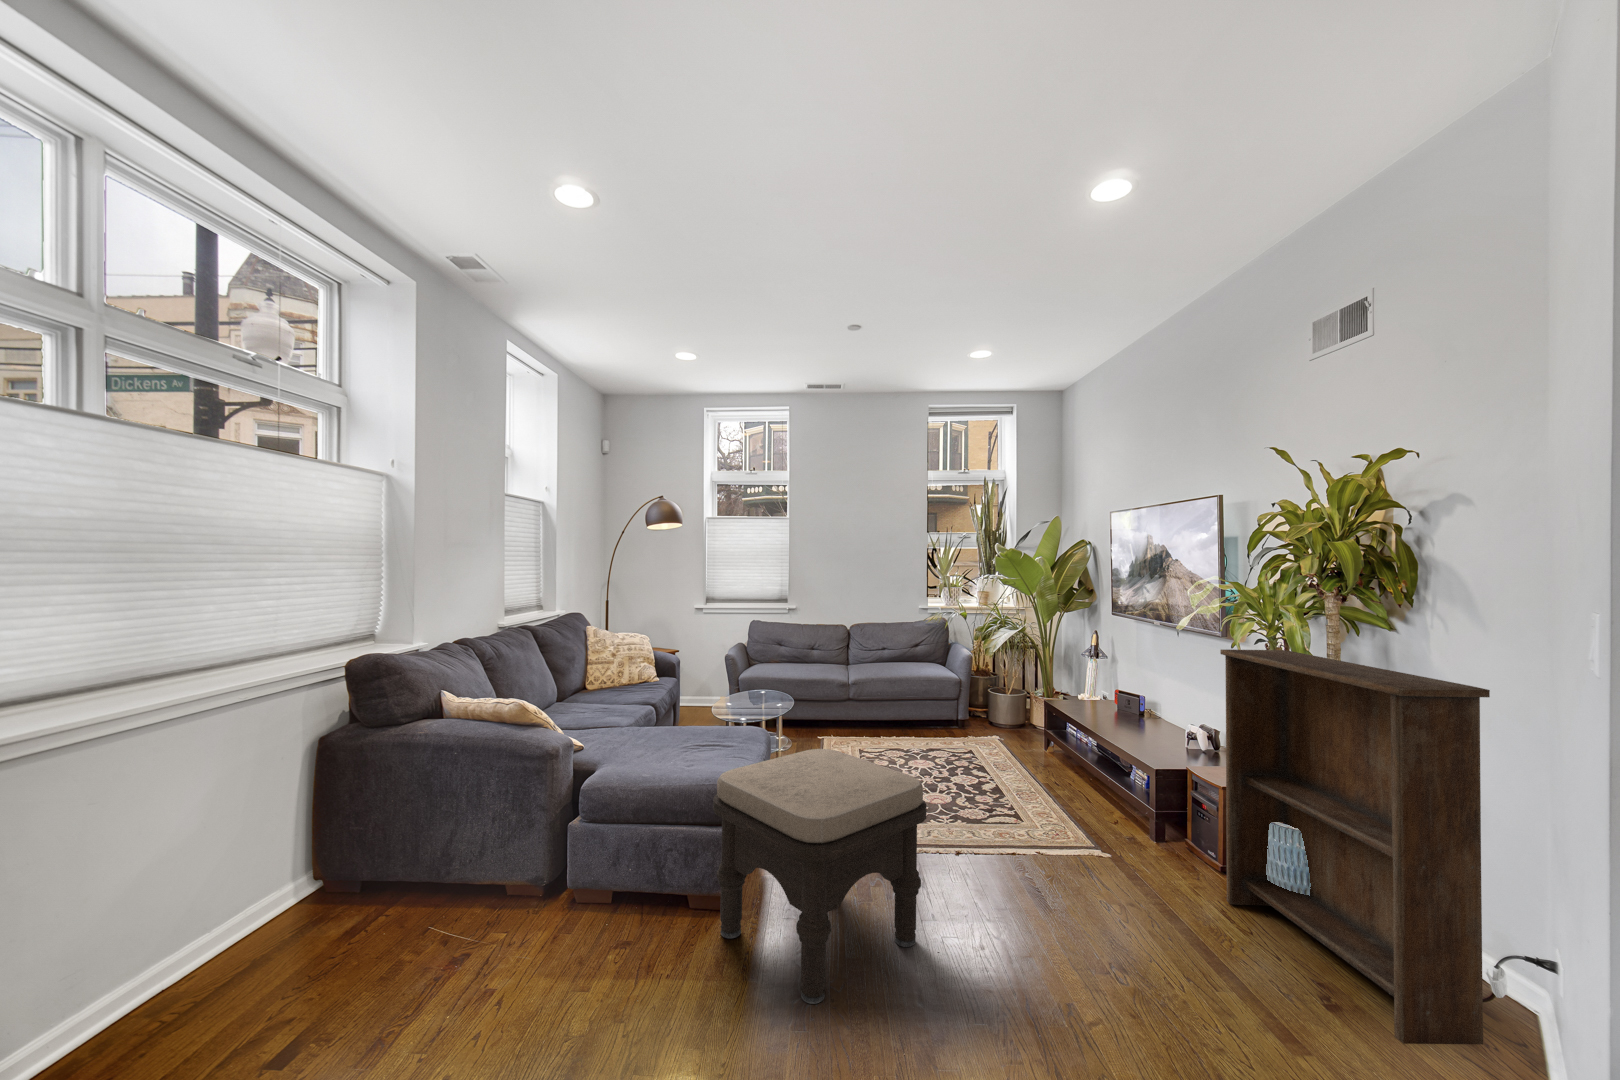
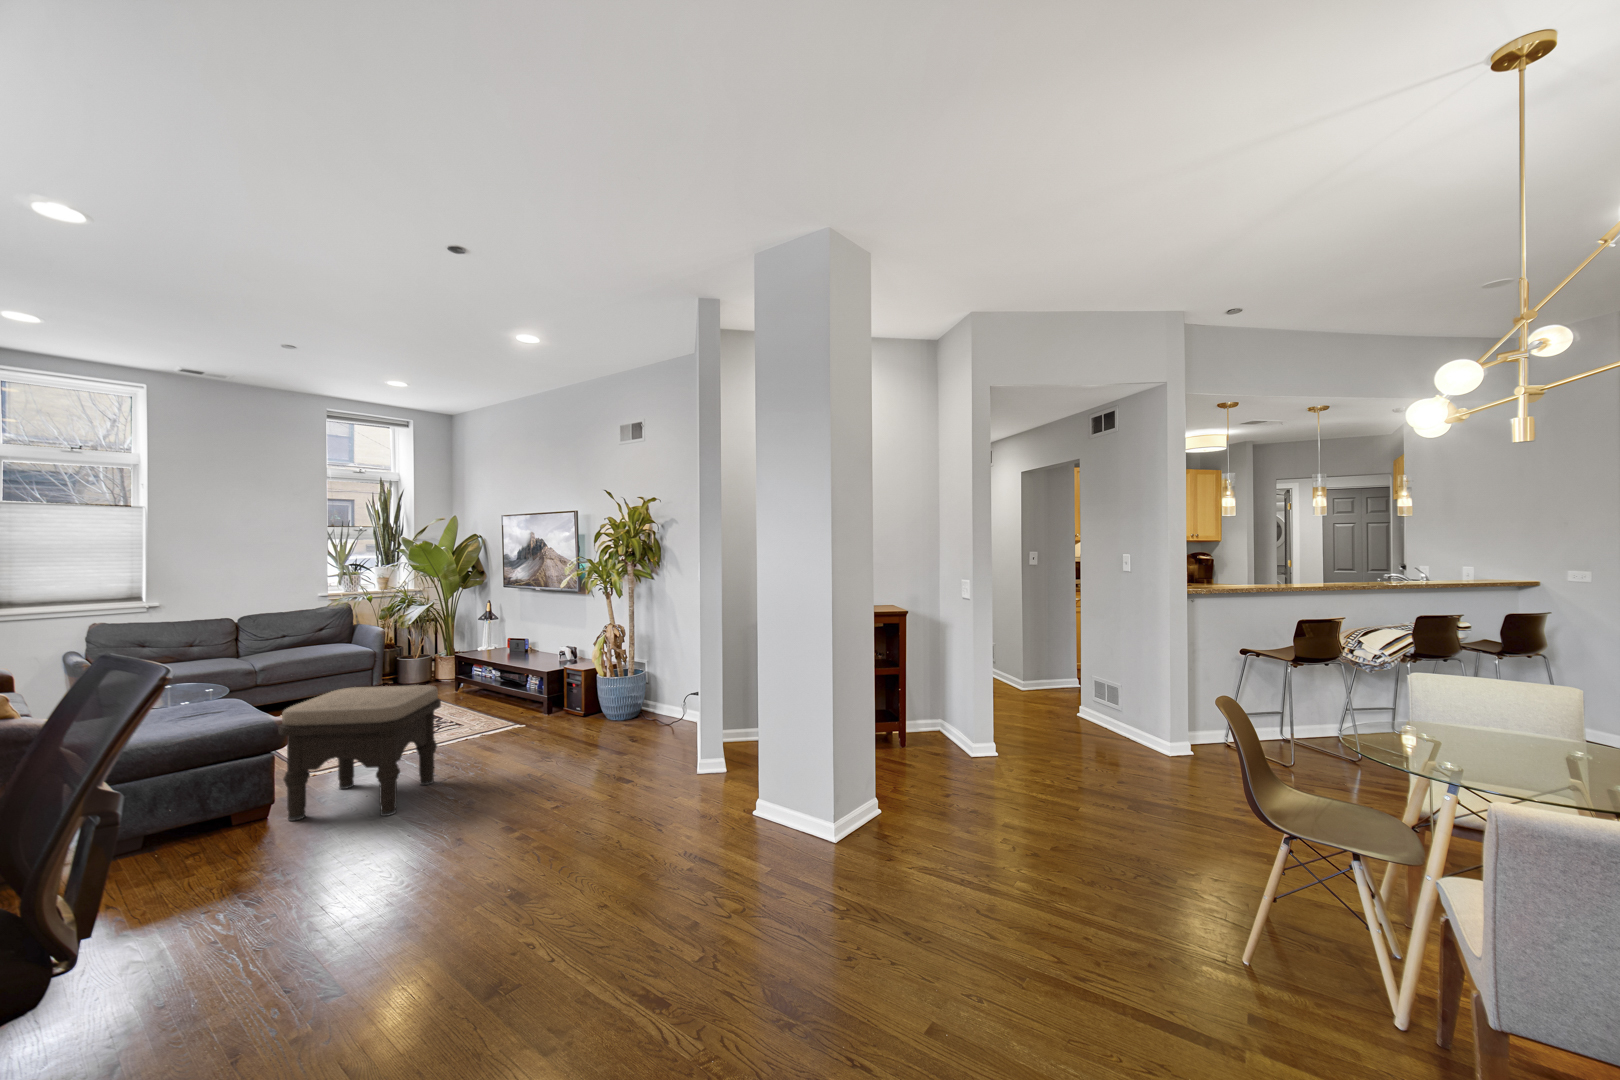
bookshelf: present [1220,649,1490,1045] -> none [584,593,681,739]

